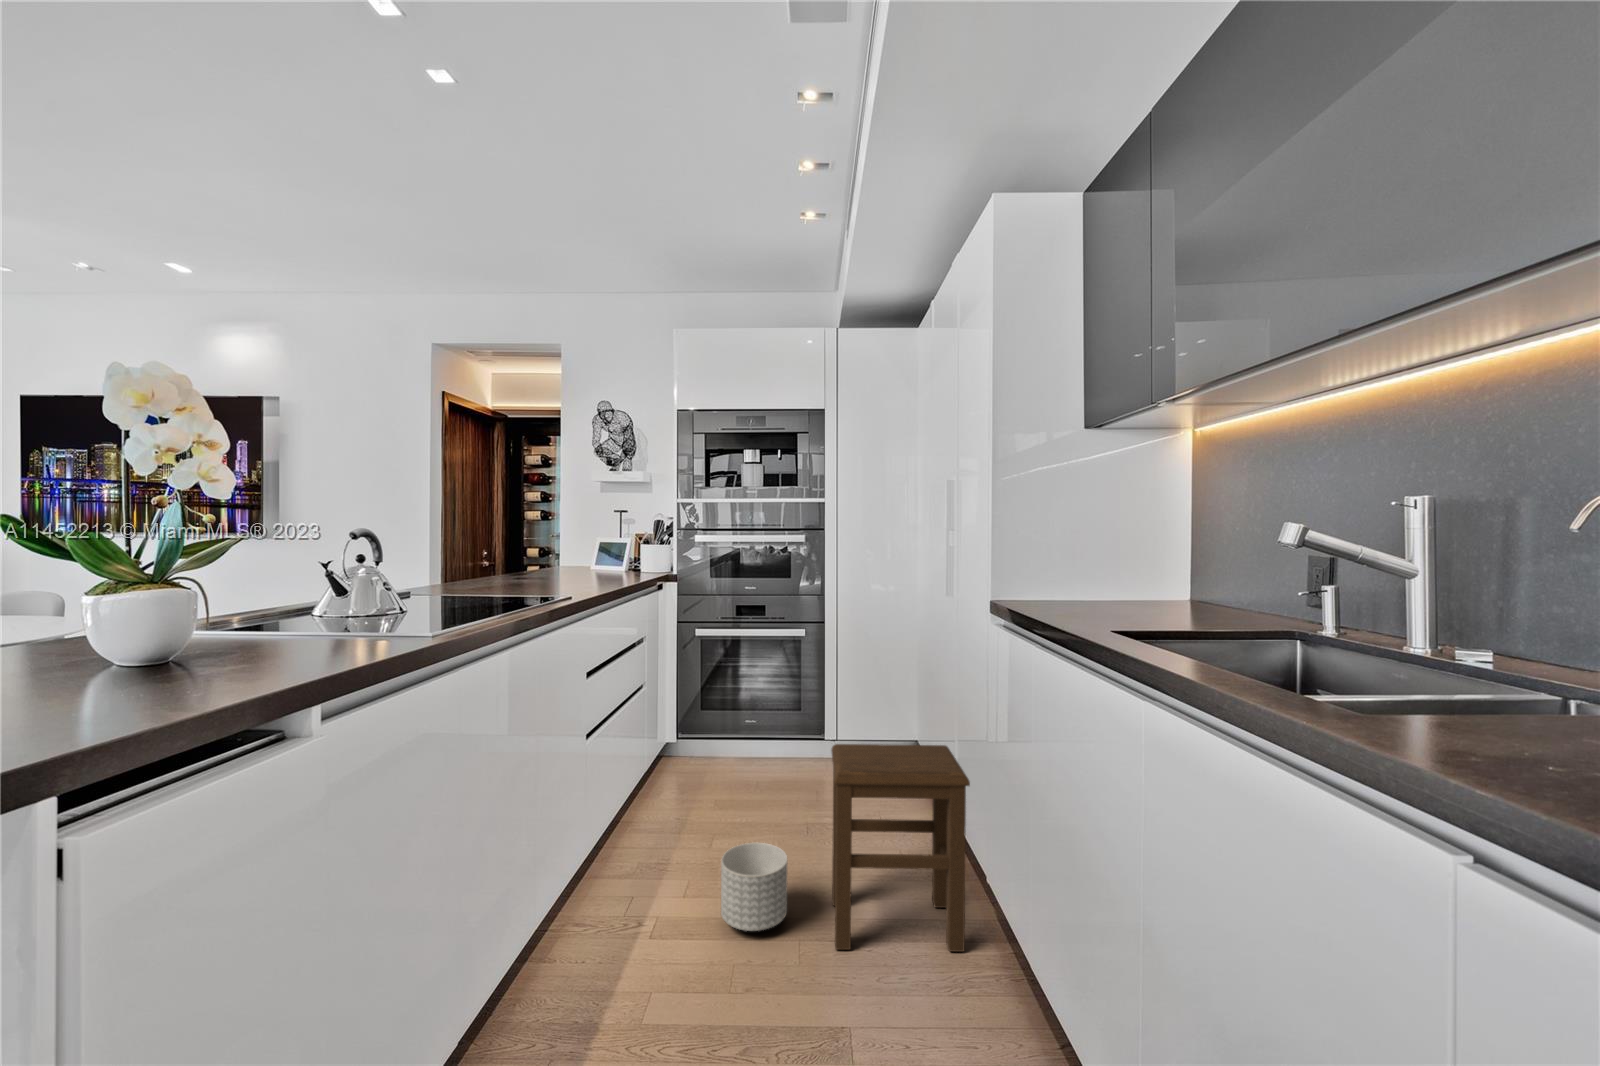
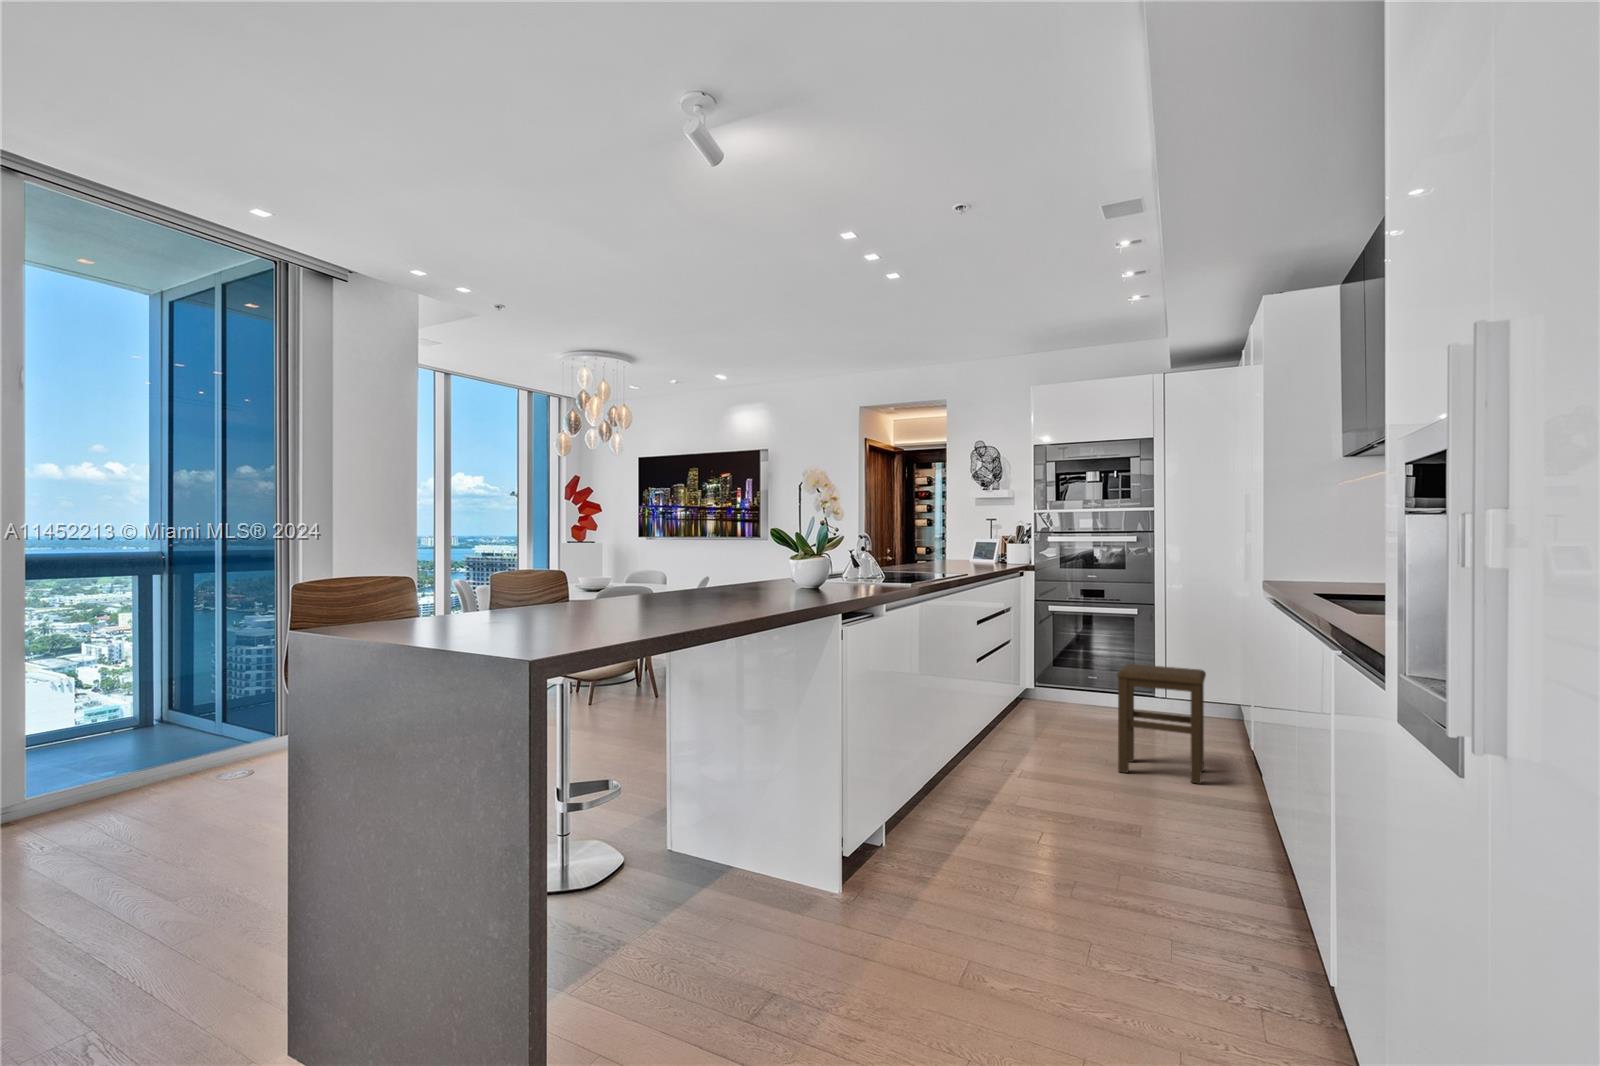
planter: present [721,843,788,931] -> none [1053,717,1093,760]

